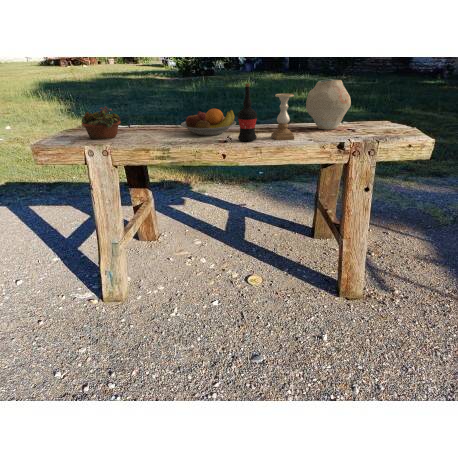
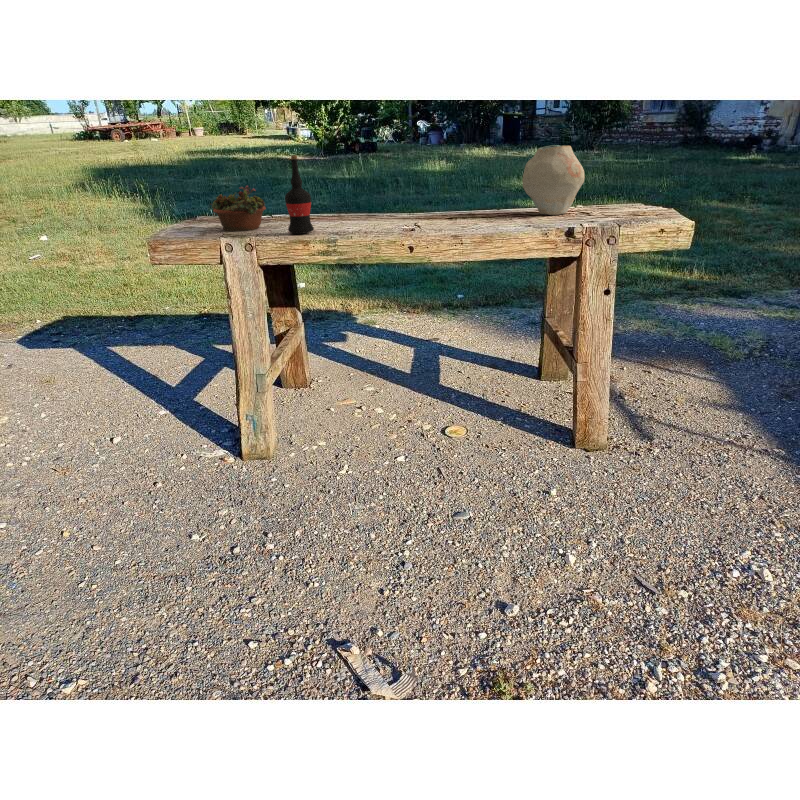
wine bottle: present [238,84,257,141] -> present [285,155,314,234]
candle holder: present [271,93,294,140] -> none [475,164,507,227]
fruit bowl: present [181,109,236,136] -> none [348,187,425,224]

